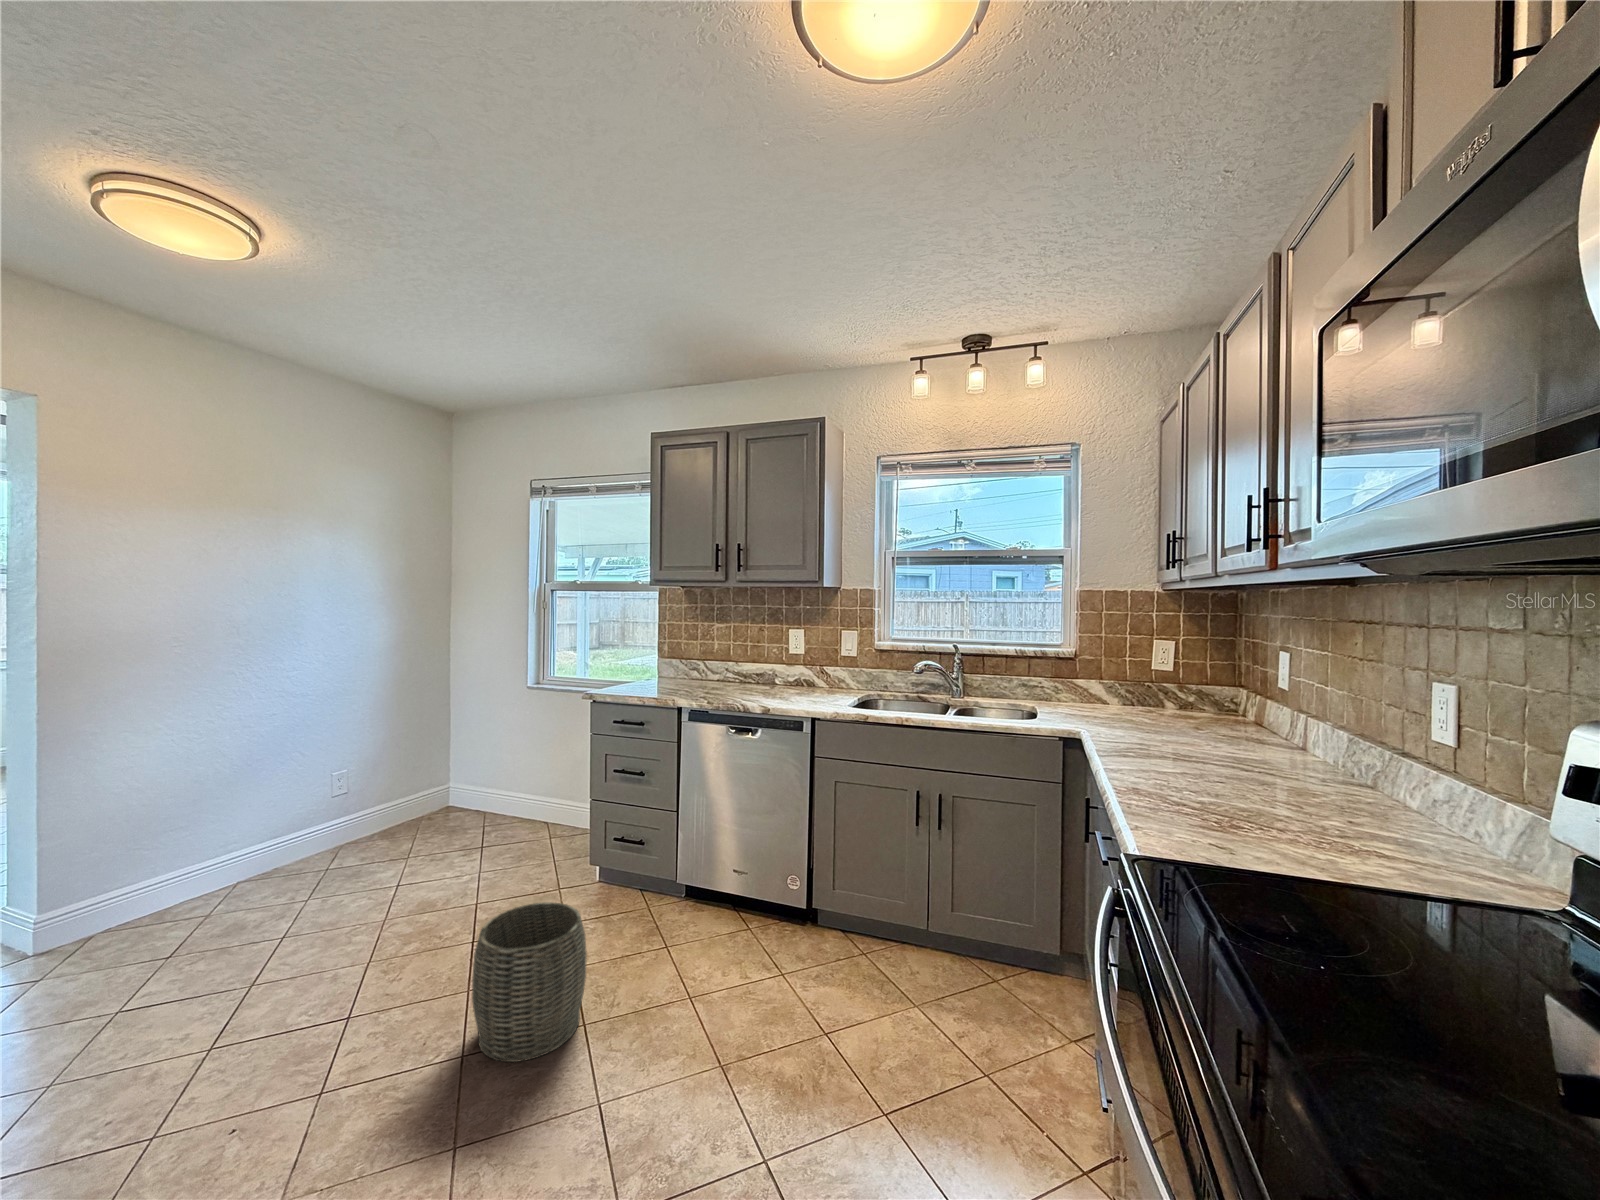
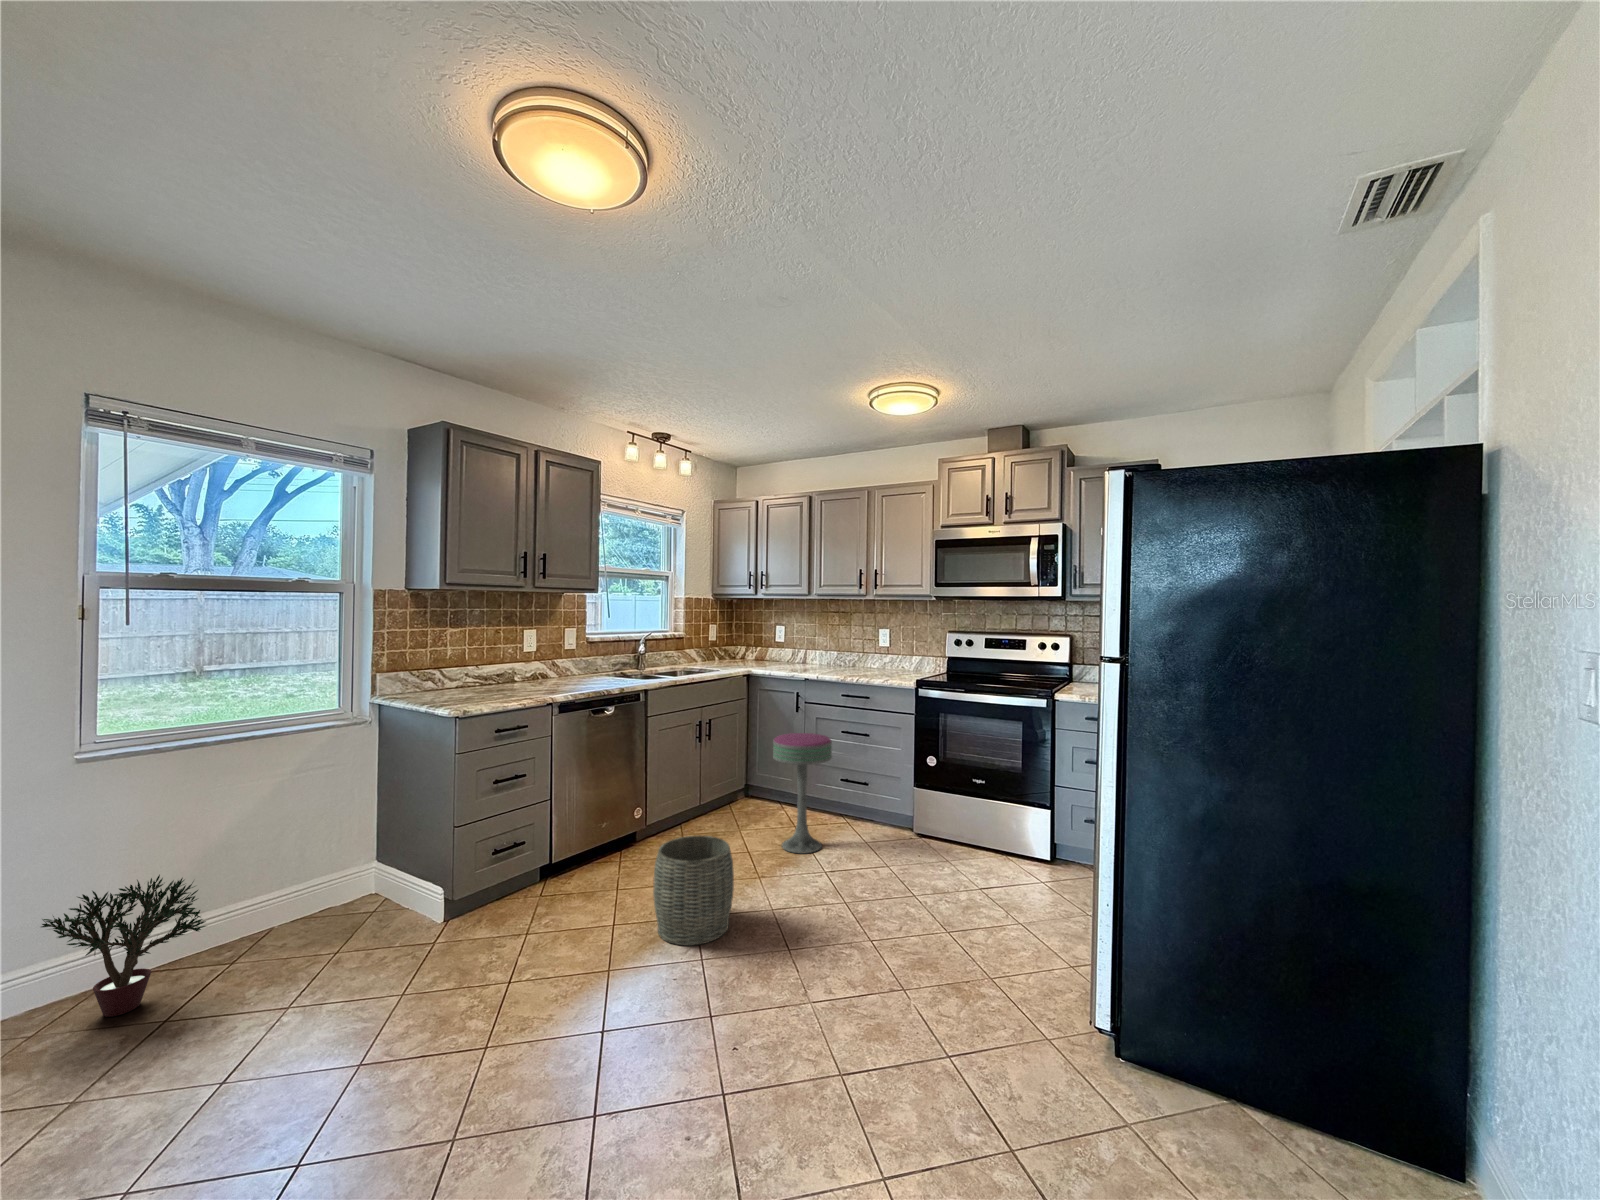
potted plant: none [459,759,541,835] -> present [41,875,206,1017]
bar stool: none [788,856,911,1135] -> present [773,733,832,854]

